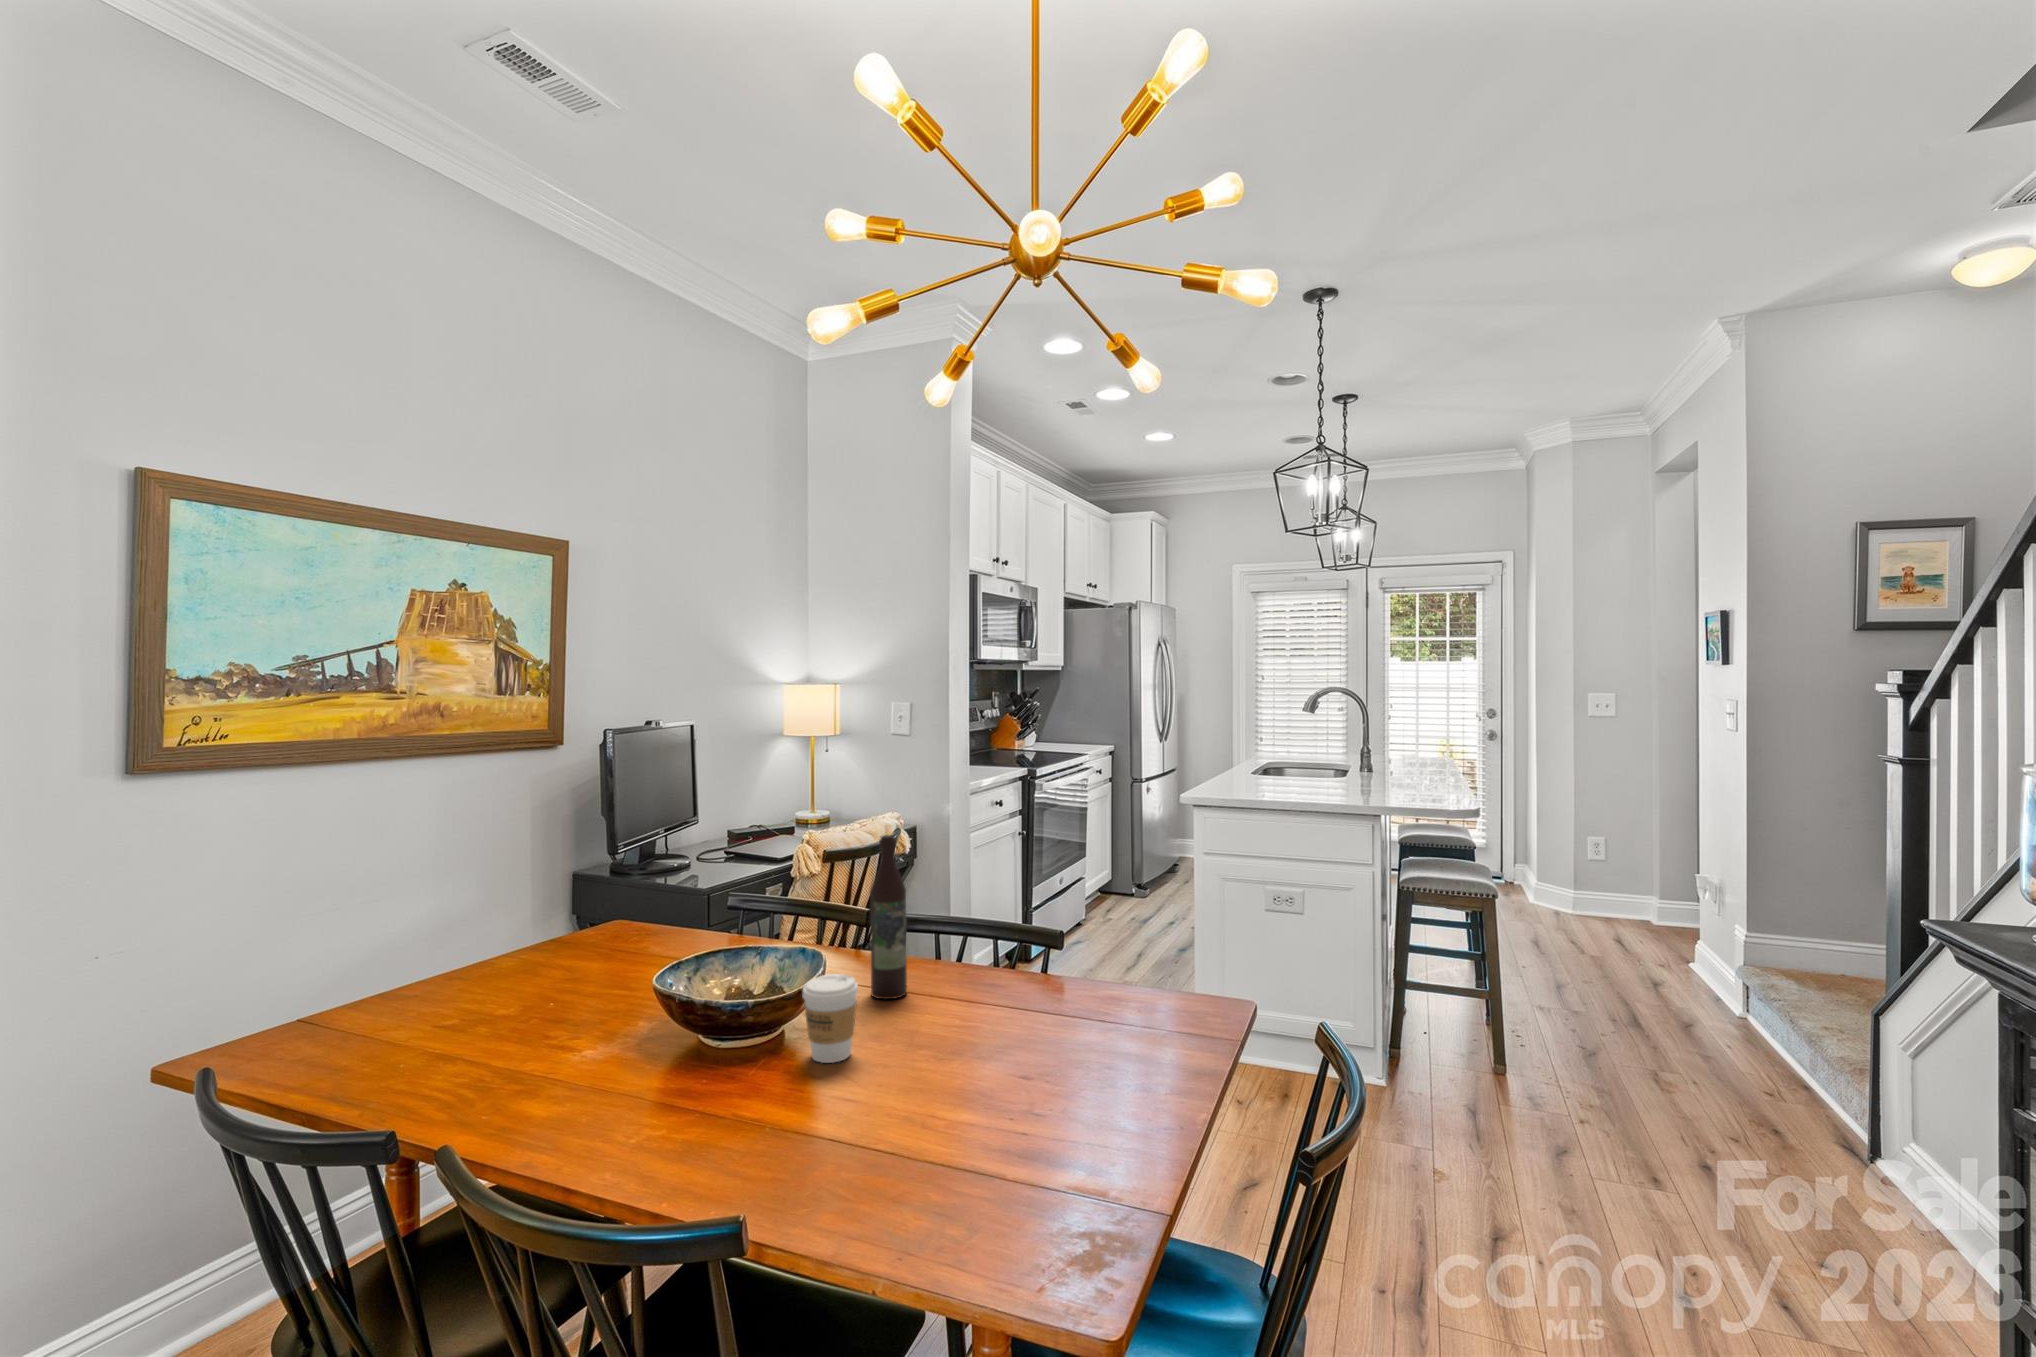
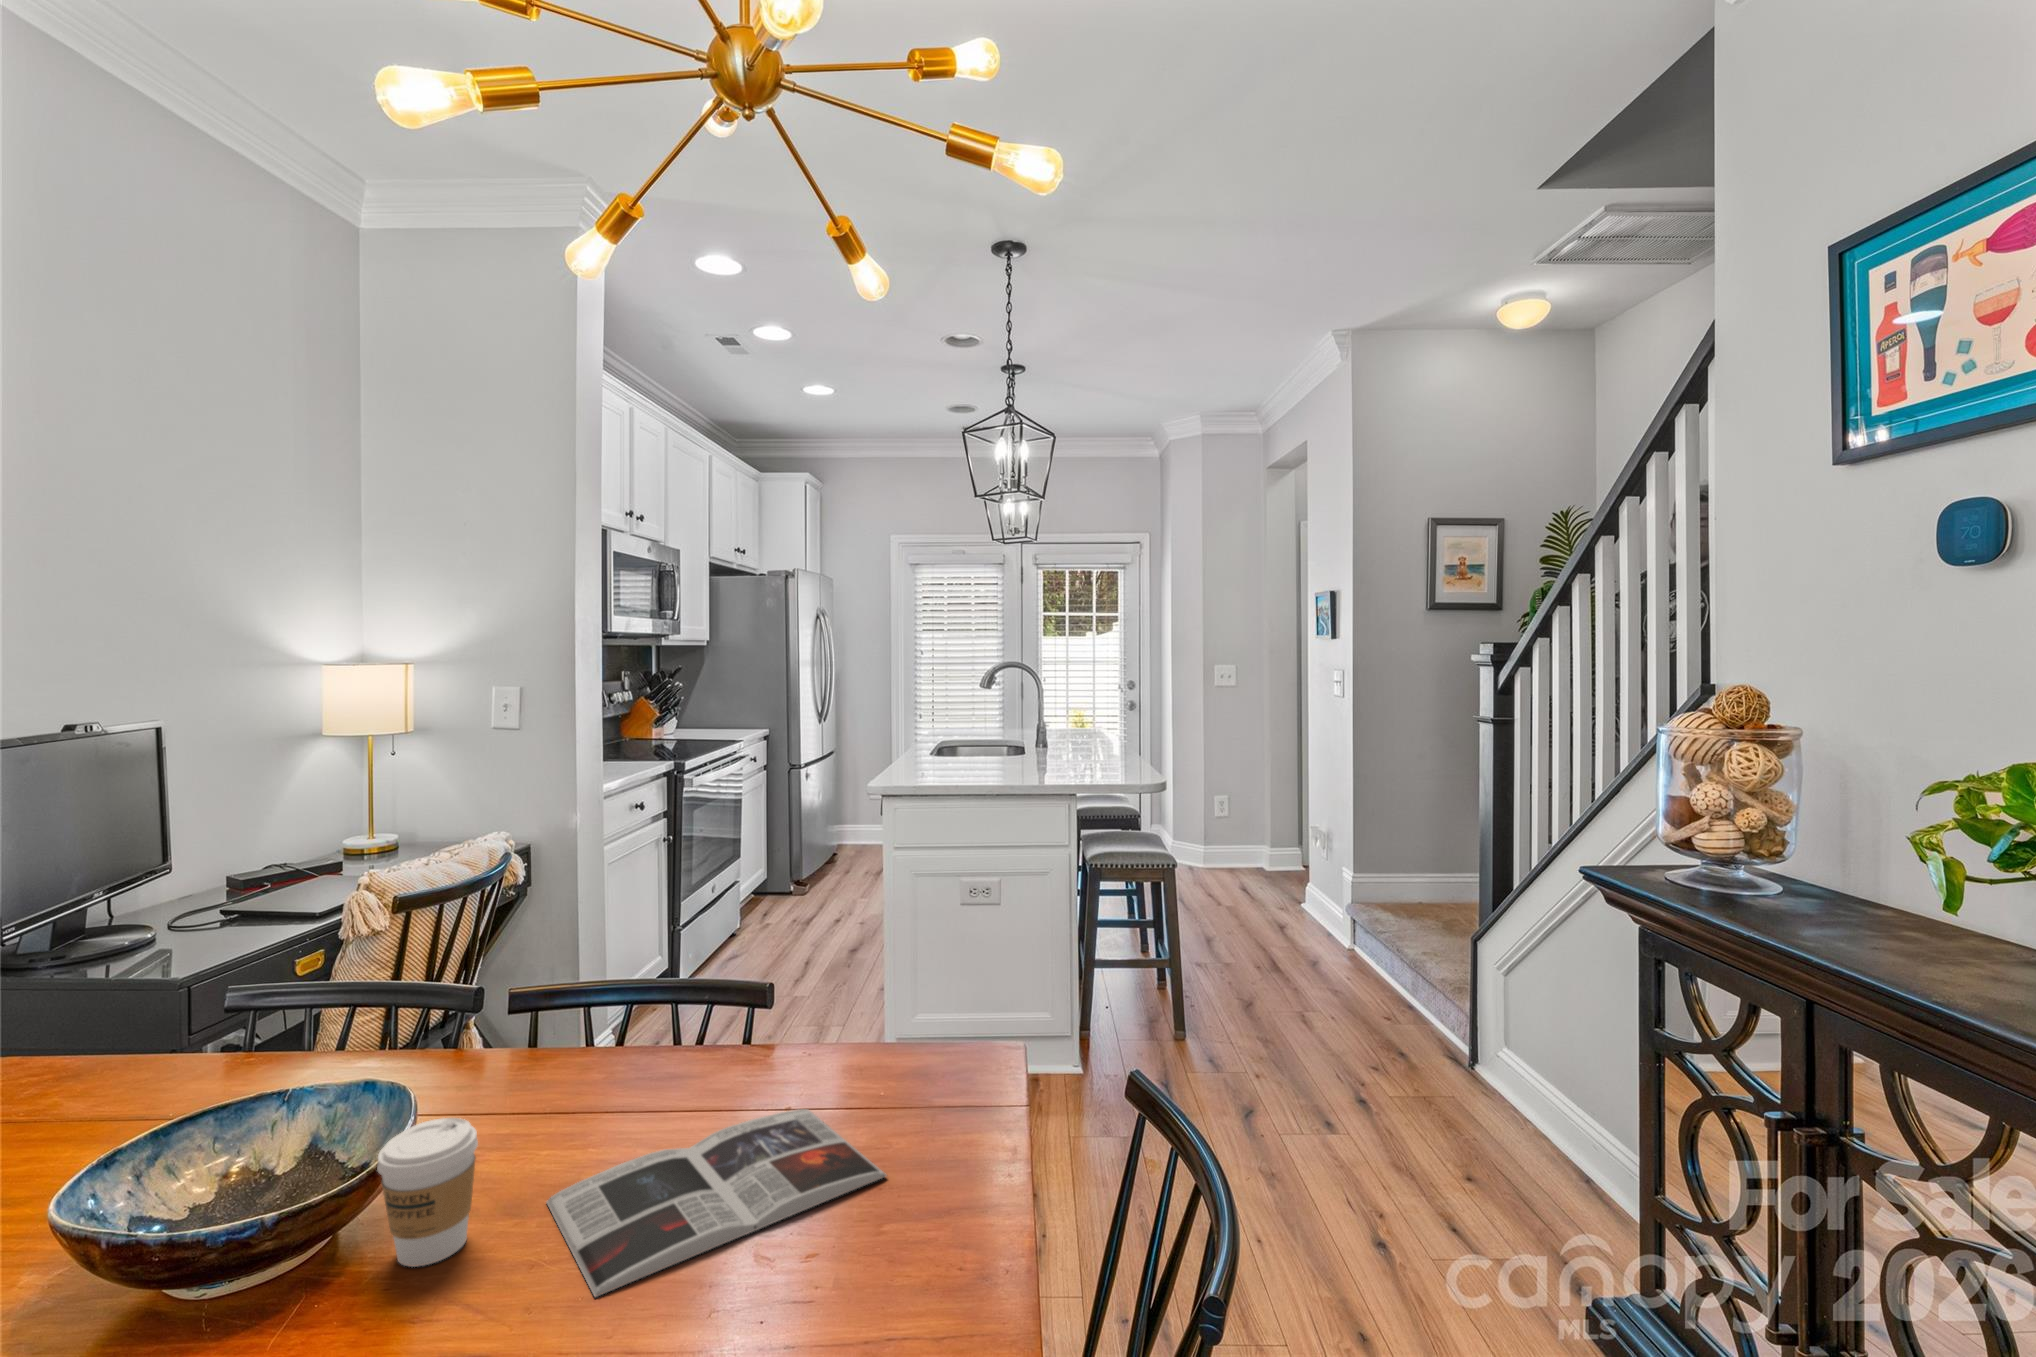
wine bottle: present [870,835,907,999] -> none [486,888,547,1126]
magazine: none [899,1019,1128,1098] -> present [547,1109,887,1297]

